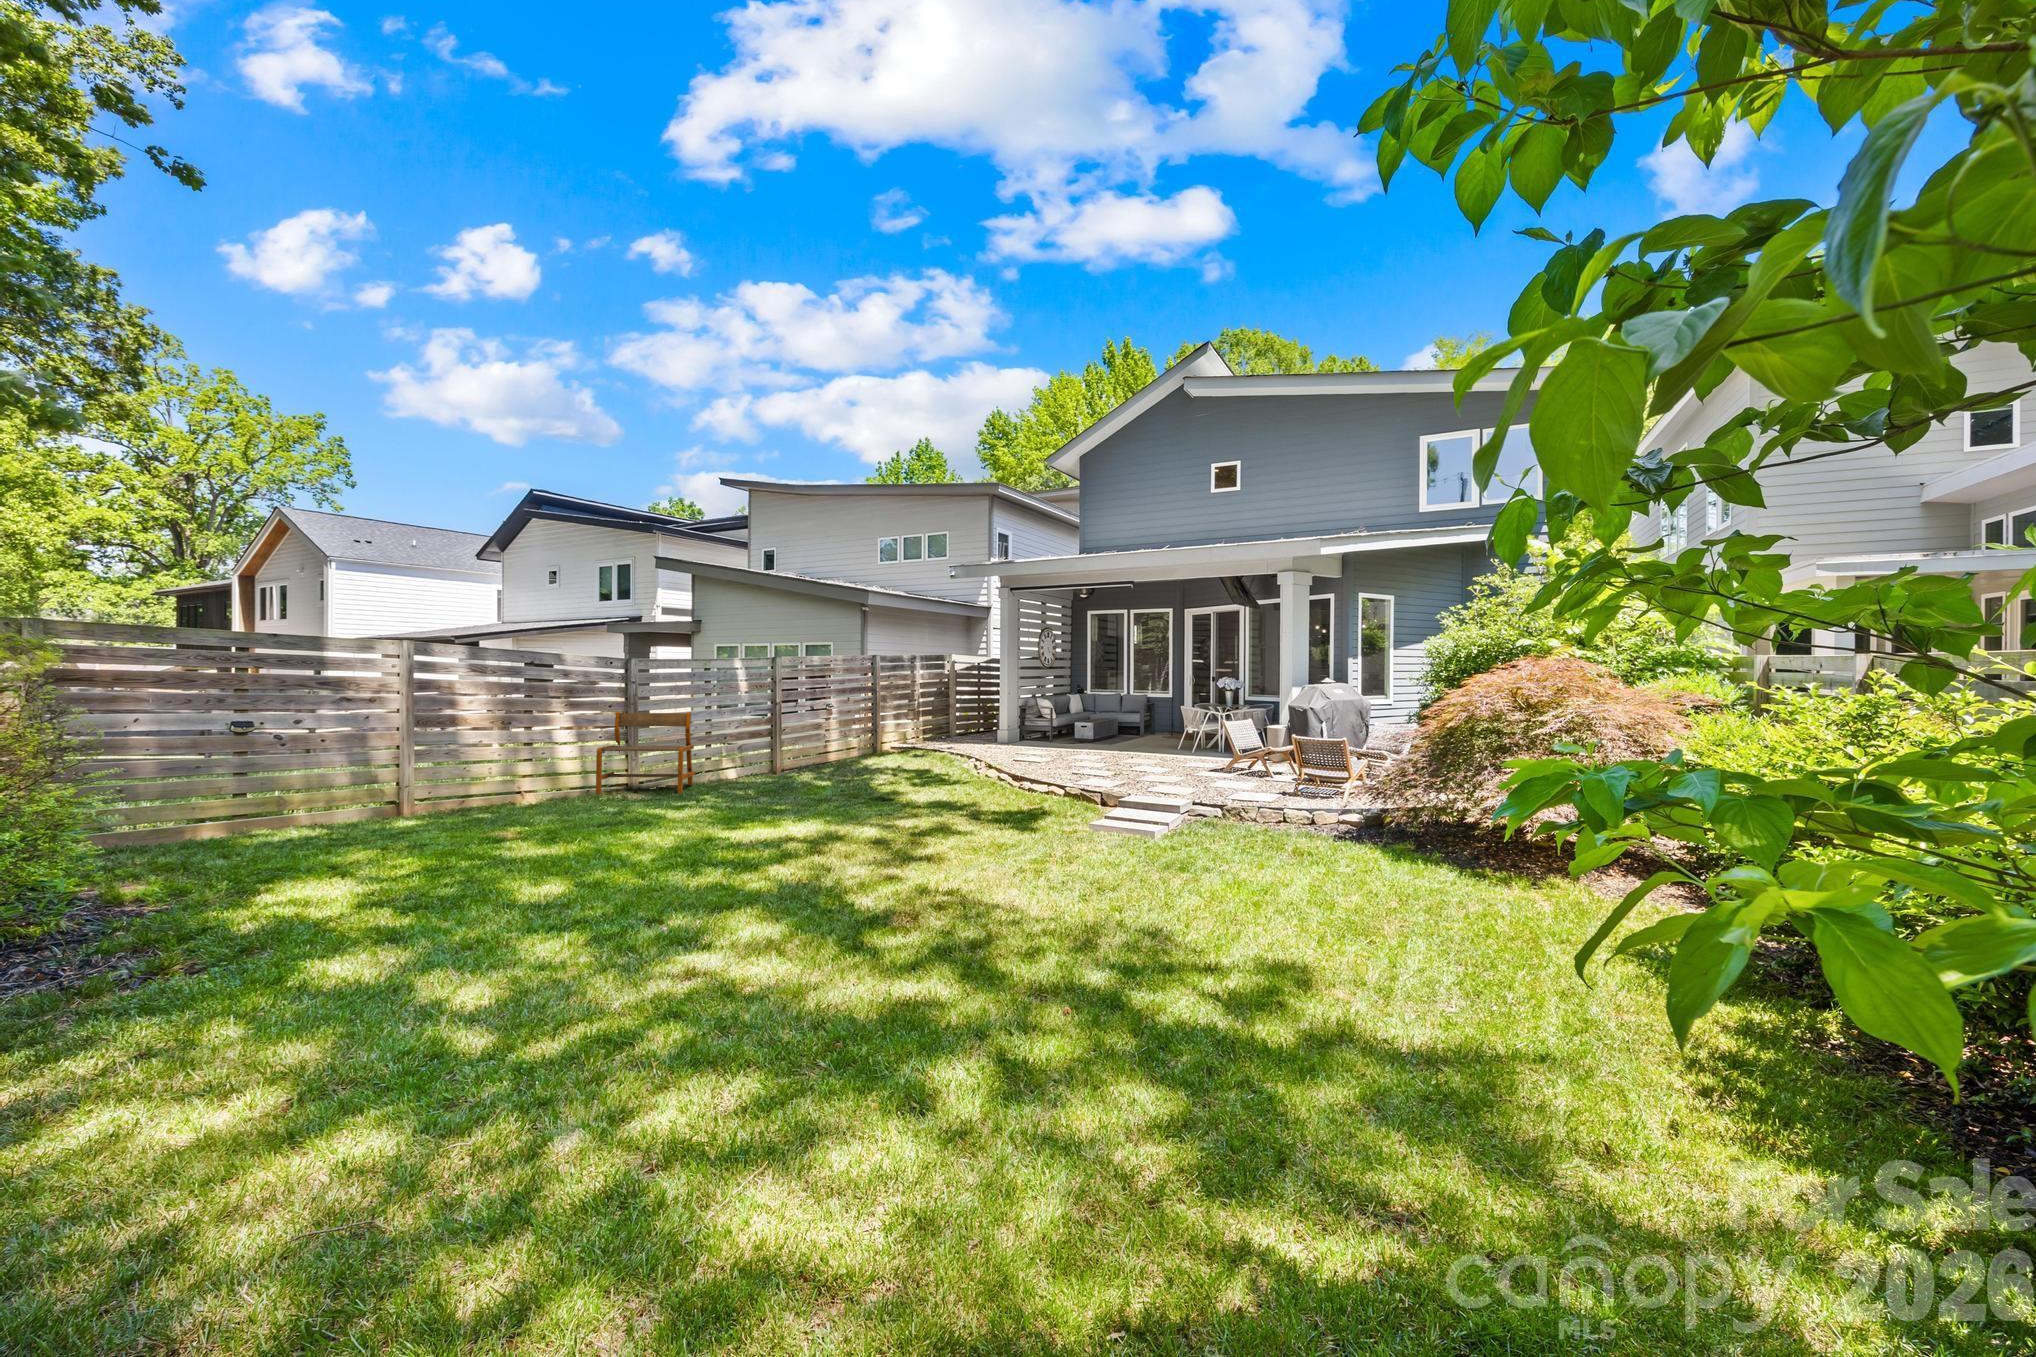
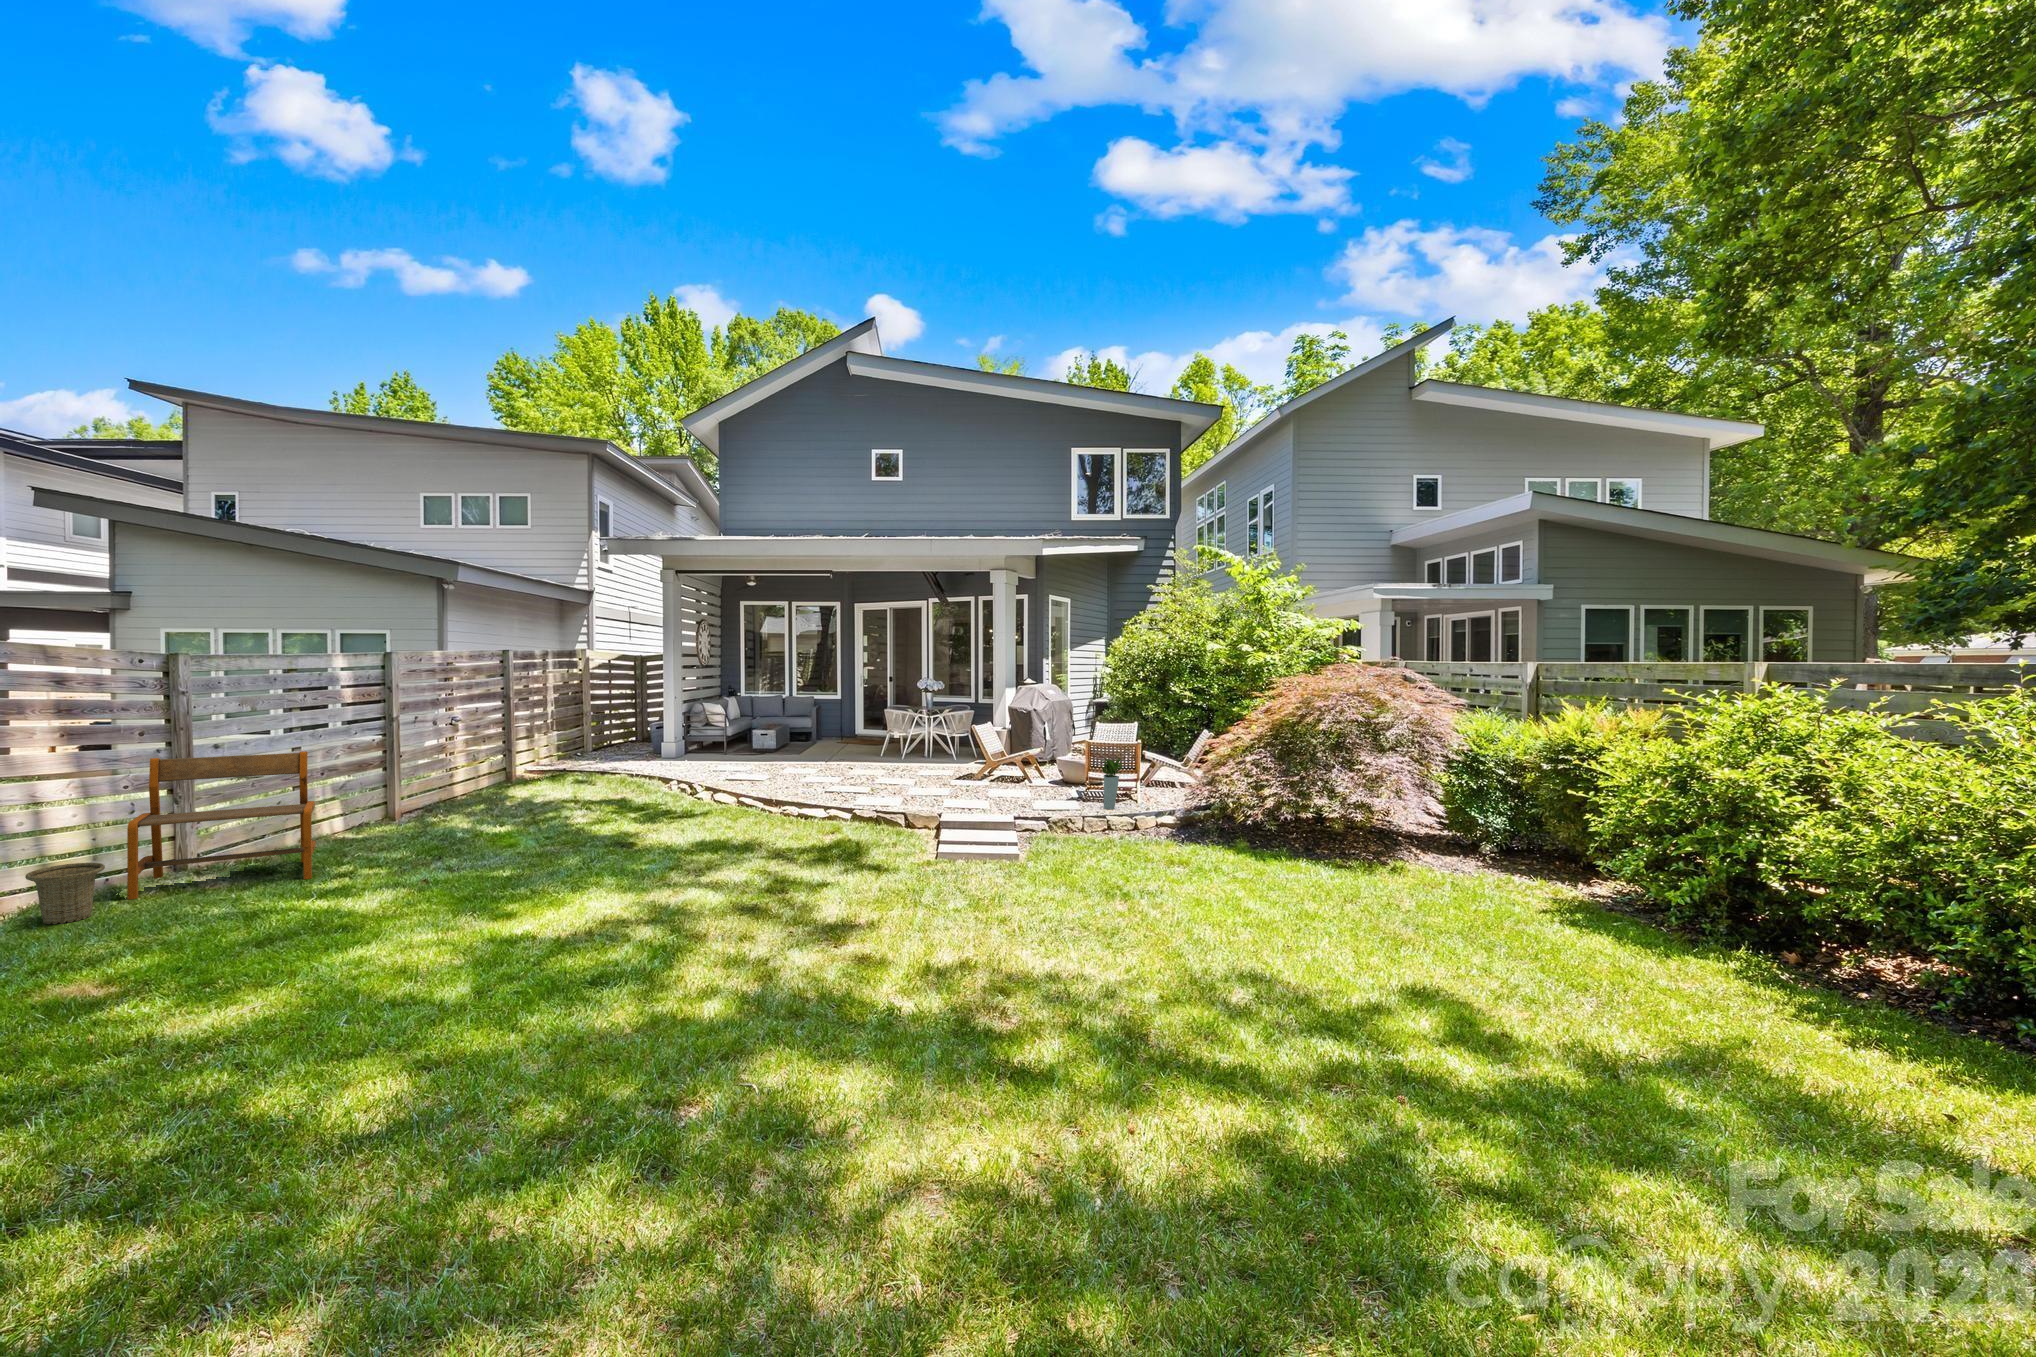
planter: none [1309,753,1339,809] -> present [1102,758,1122,809]
basket: none [546,768,580,800] -> present [25,863,105,924]

